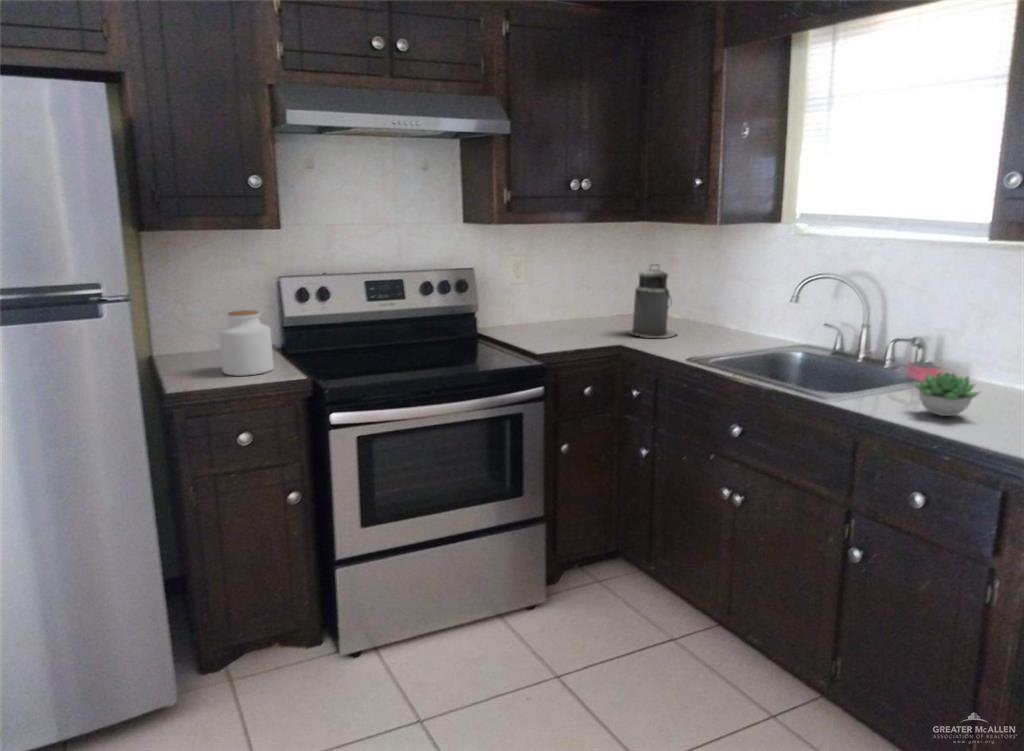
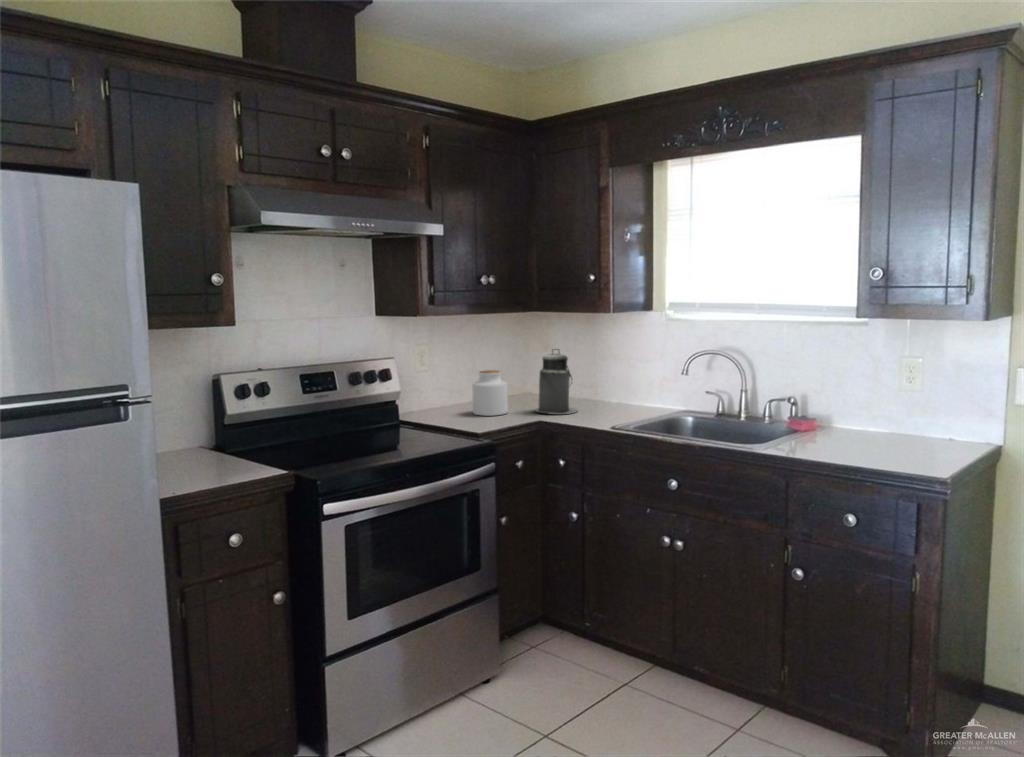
jar: present [219,310,274,376] -> present [473,370,508,416]
succulent plant: present [914,373,979,416] -> none [819,420,872,453]

